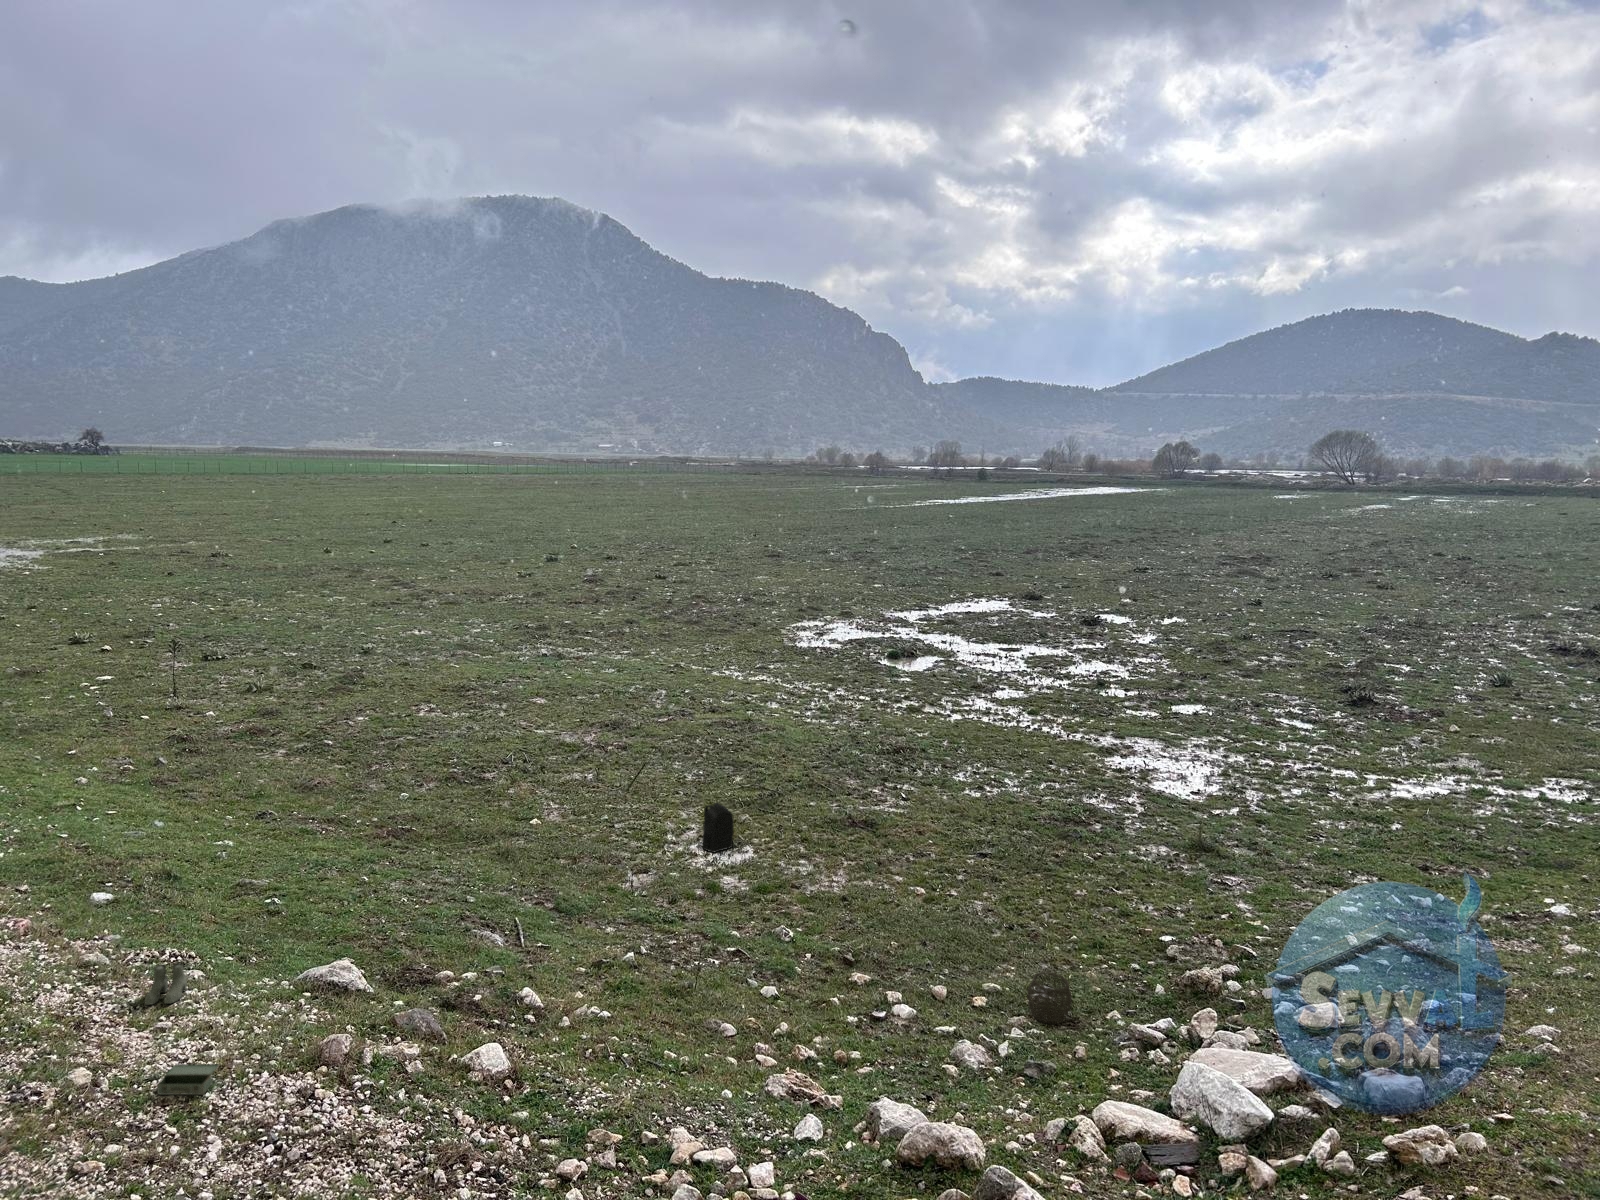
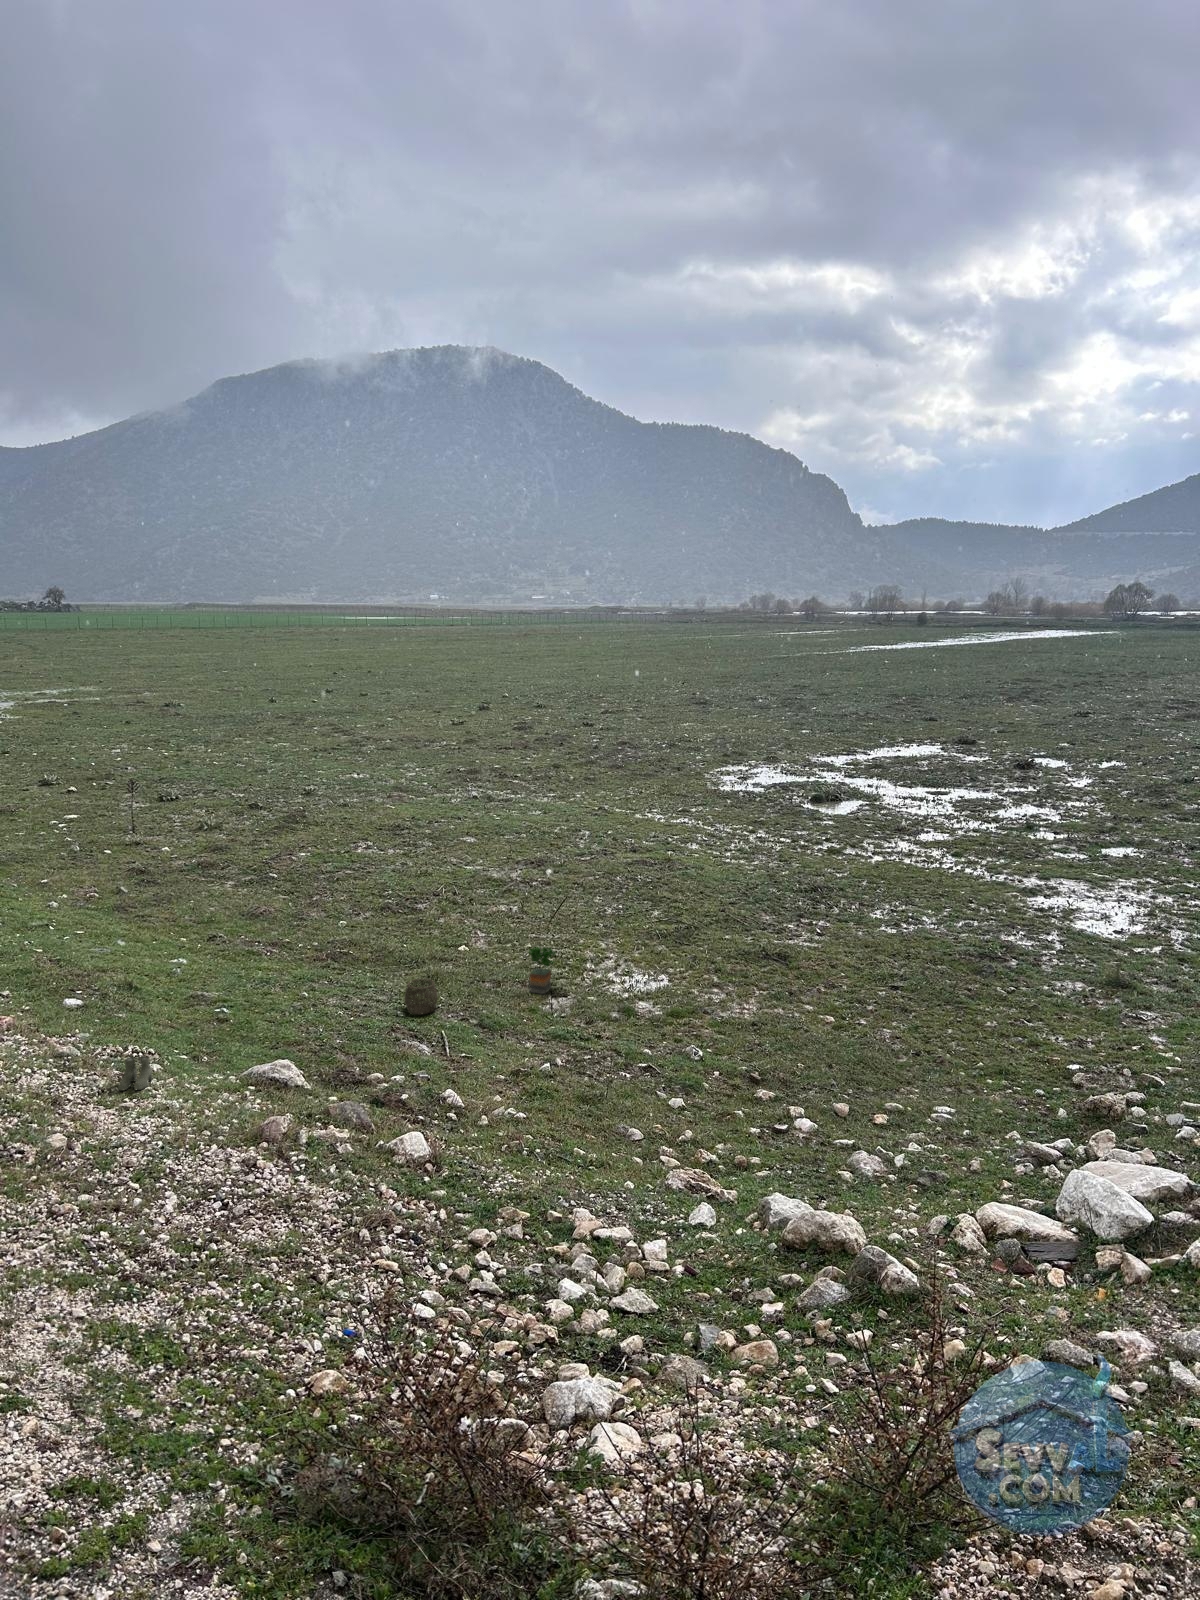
backpack: present [701,803,734,853] -> none [611,933,643,980]
potted tree: none [614,819,645,871] -> present [529,947,555,994]
woven basket: present [1027,972,1072,1024] -> present [404,979,438,1015]
toolbox: present [157,1064,218,1095] -> none [128,1136,179,1162]

